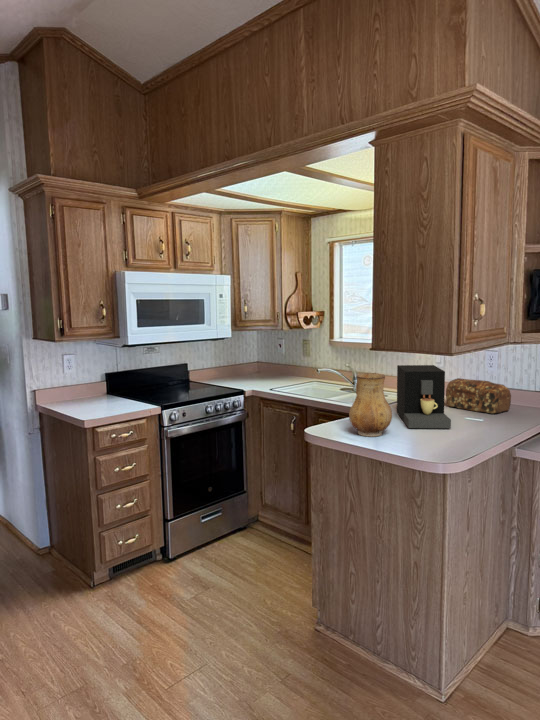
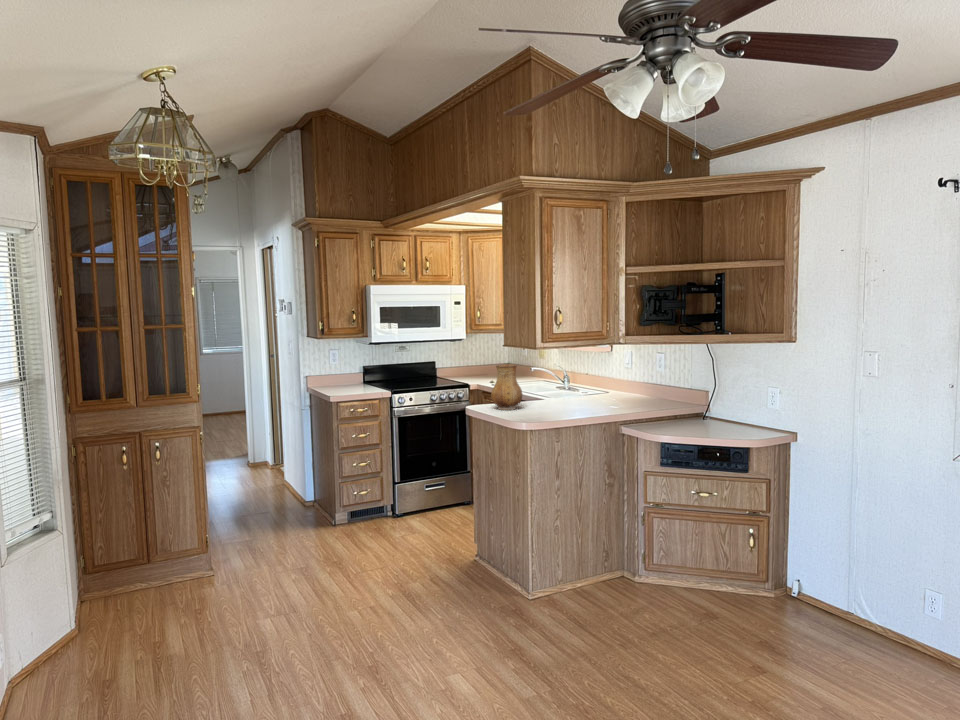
coffee maker: present [397,365,451,428] -> none [541,362,586,409]
bread loaf: present [446,378,511,413] -> none [607,375,653,403]

